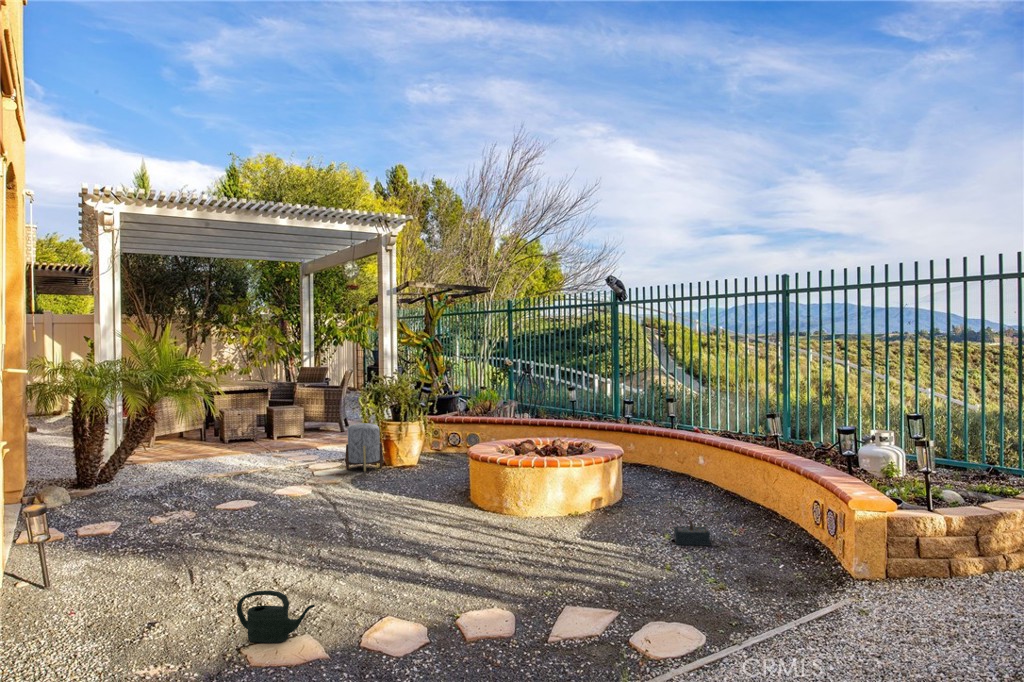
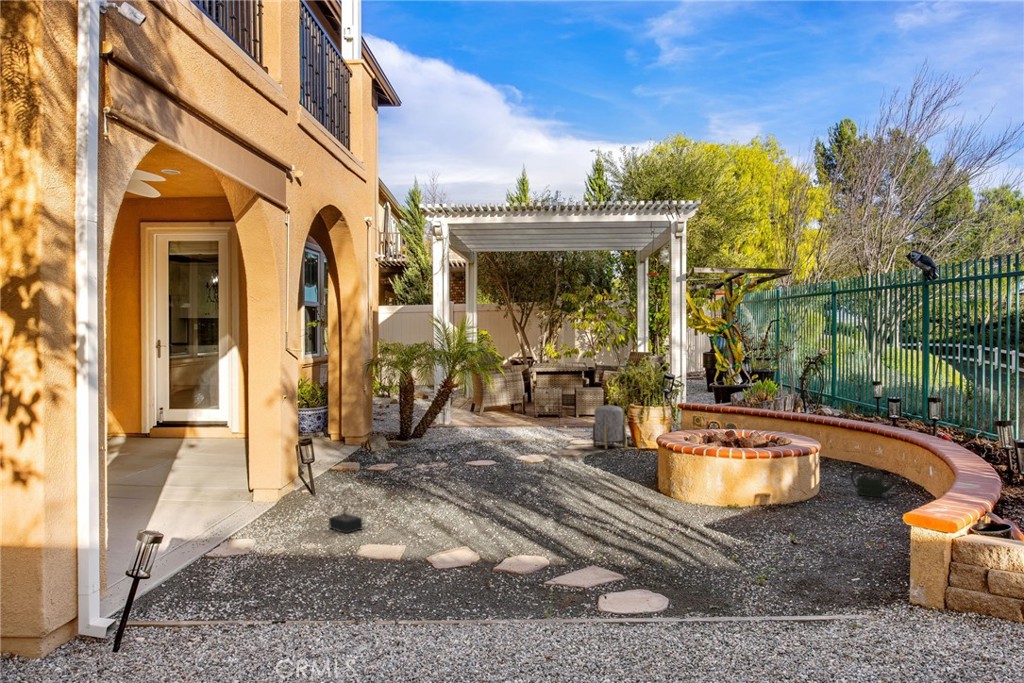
decorative plant: present [659,494,718,546] -> present [321,485,366,533]
watering can: present [237,590,315,643] -> present [850,468,900,497]

